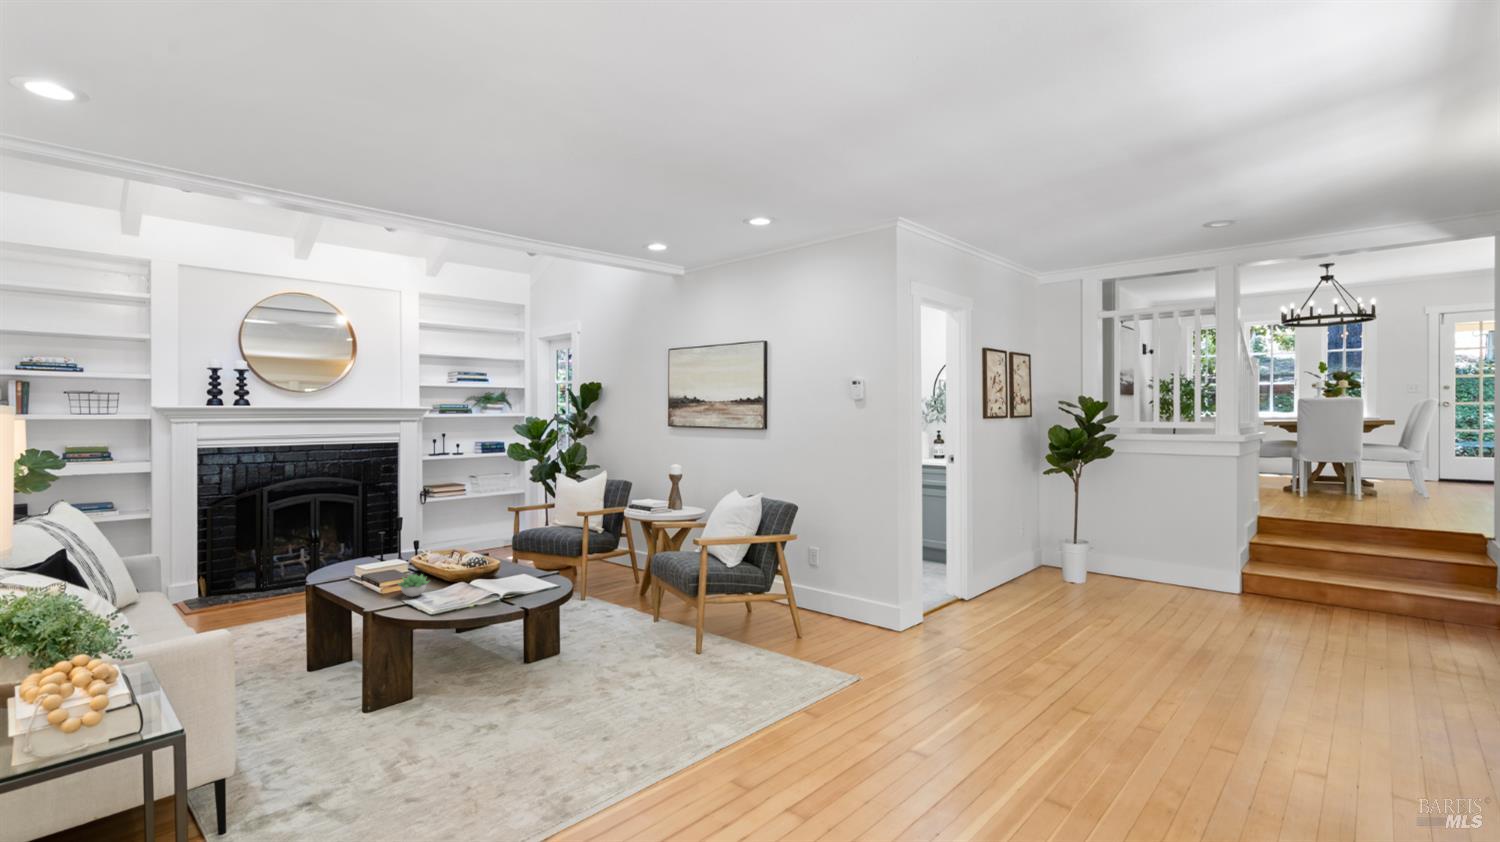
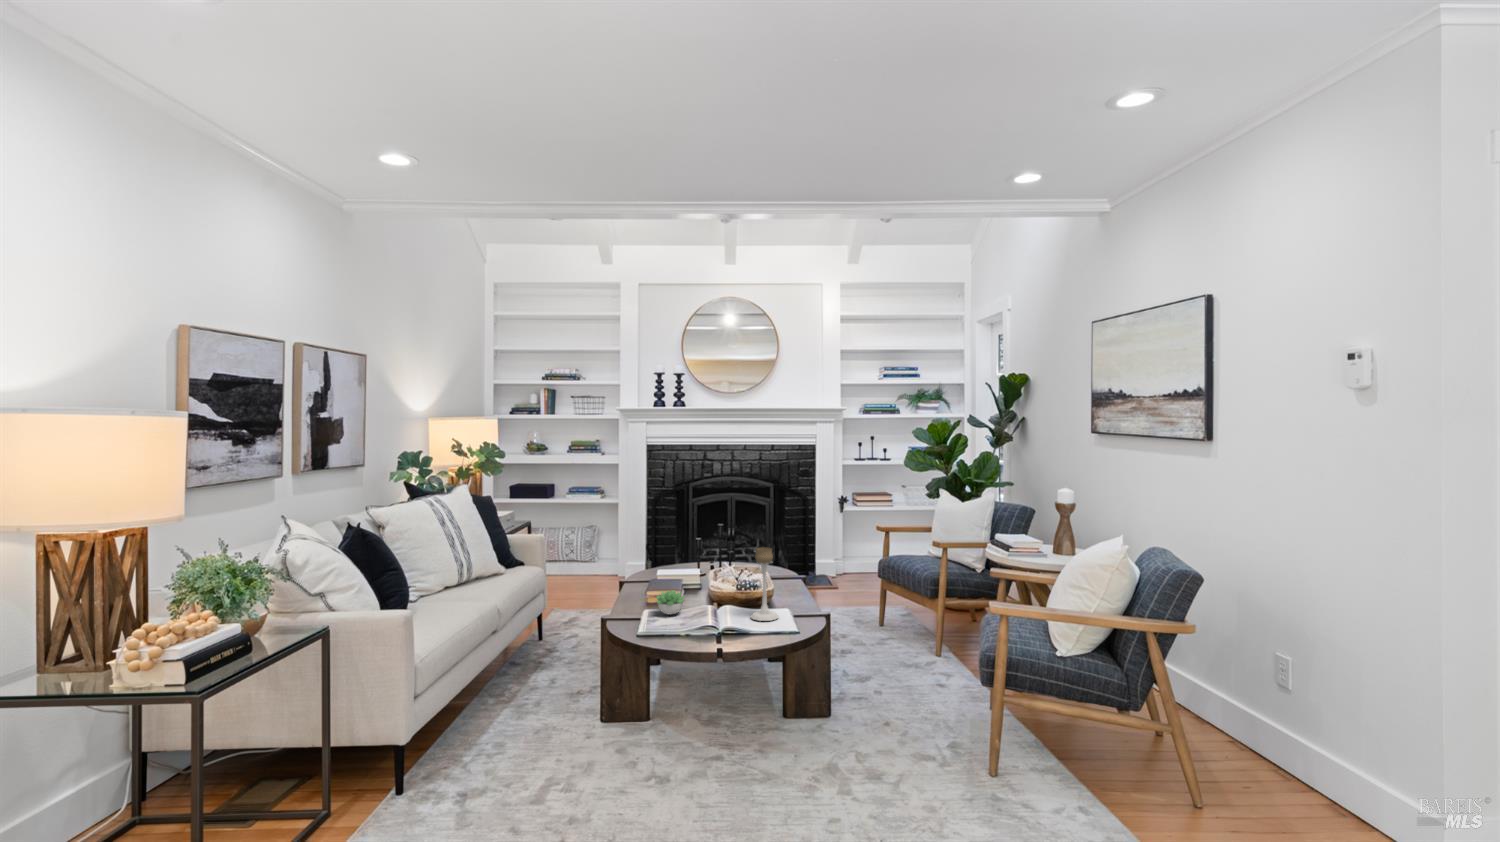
candle holder: none [492,524,517,586] -> present [751,548,778,621]

